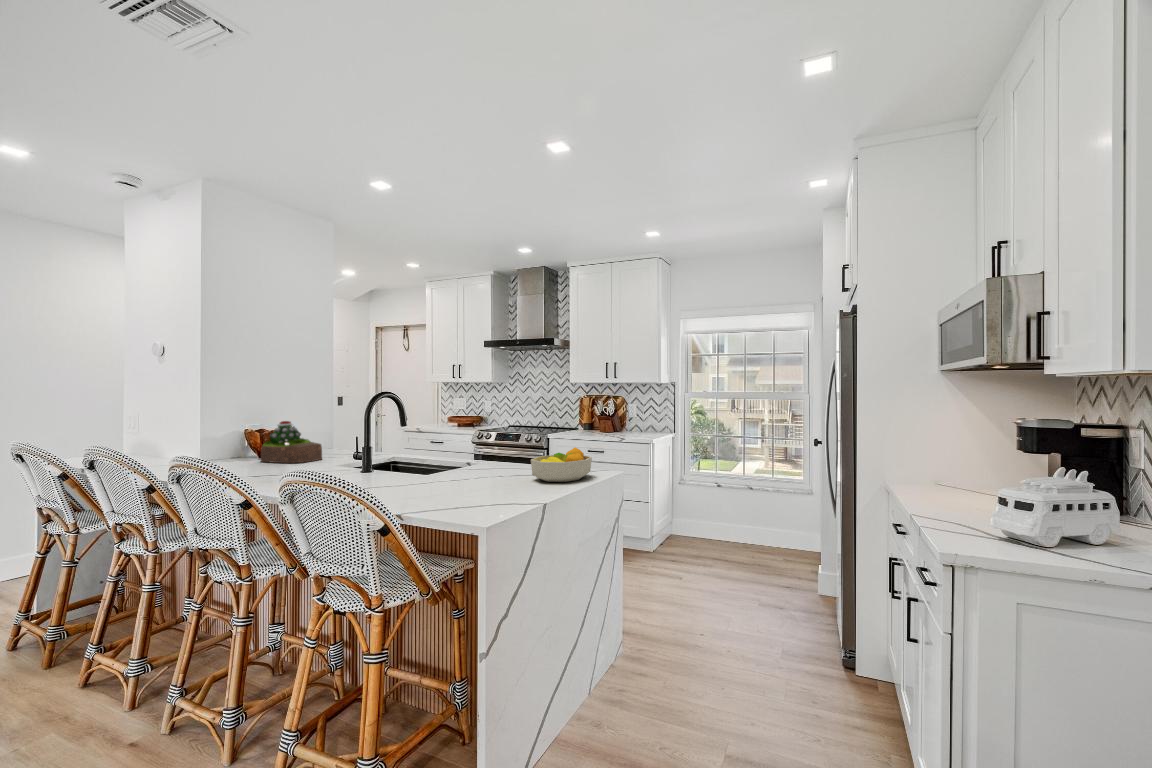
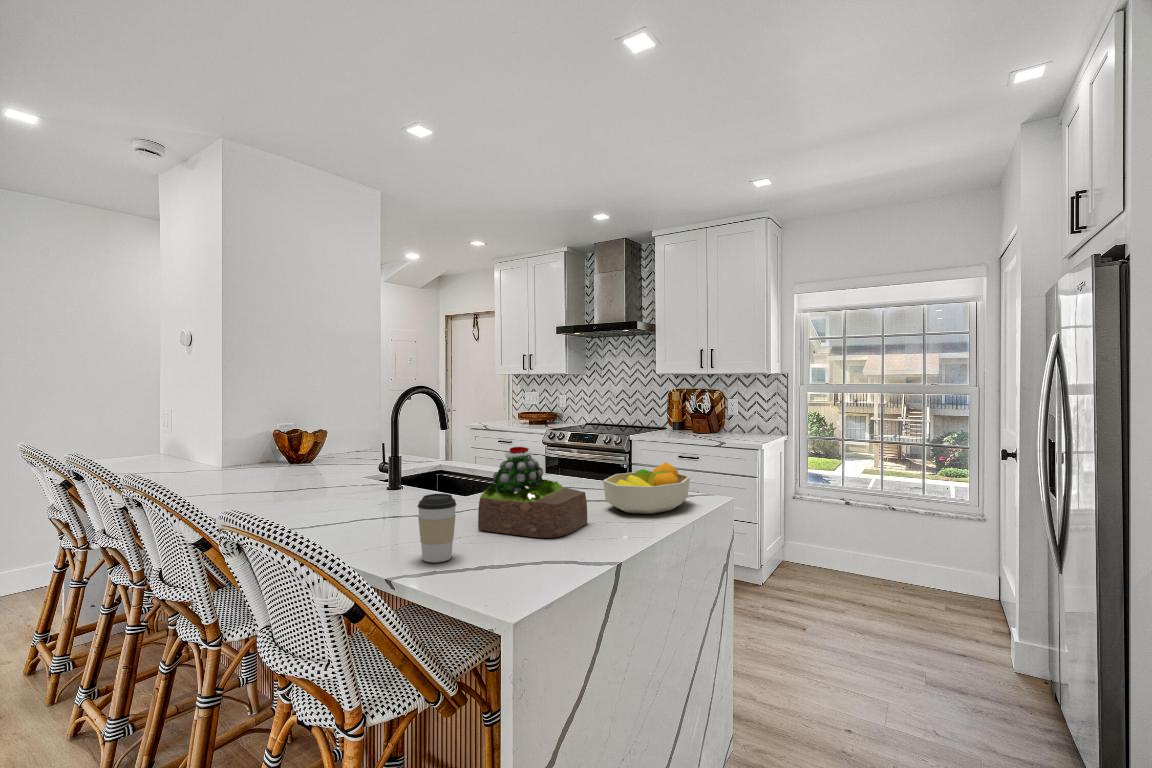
succulent plant: present [261,421,322,463] -> present [478,447,587,538]
coffee cup: none [411,463,437,507] -> present [418,494,457,562]

